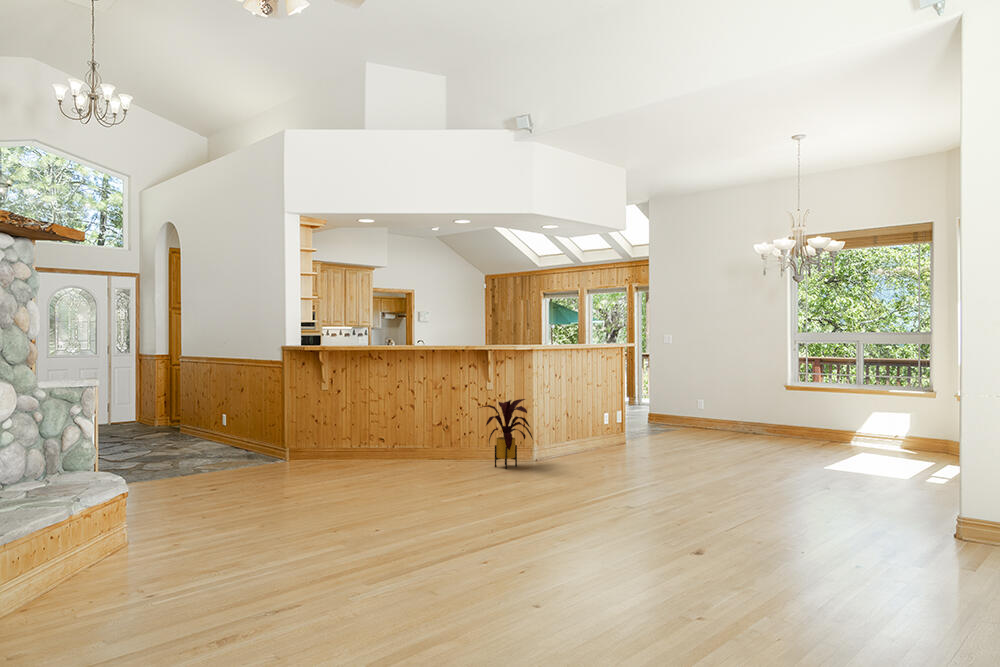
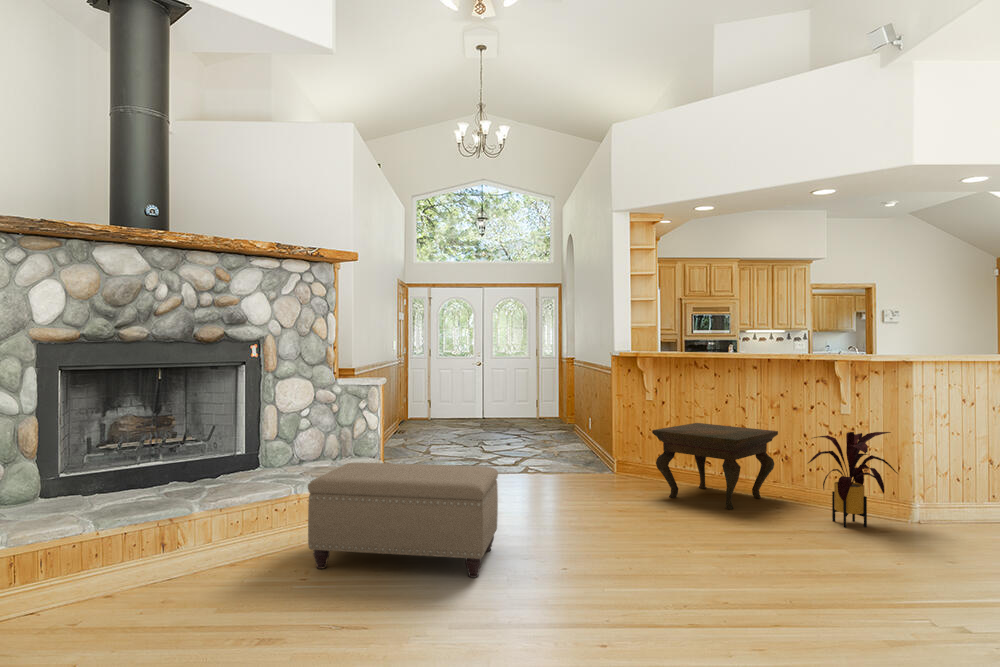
side table: none [356,407,443,472] -> present [652,423,778,509]
ottoman: none [117,456,334,596] -> present [308,462,498,578]

